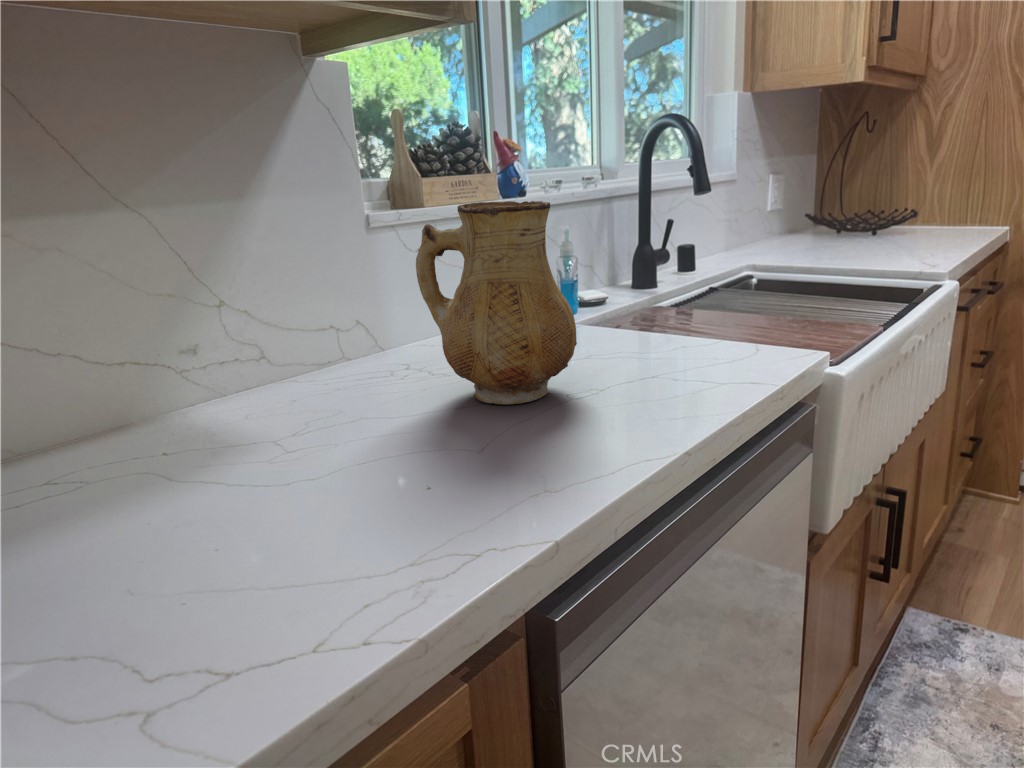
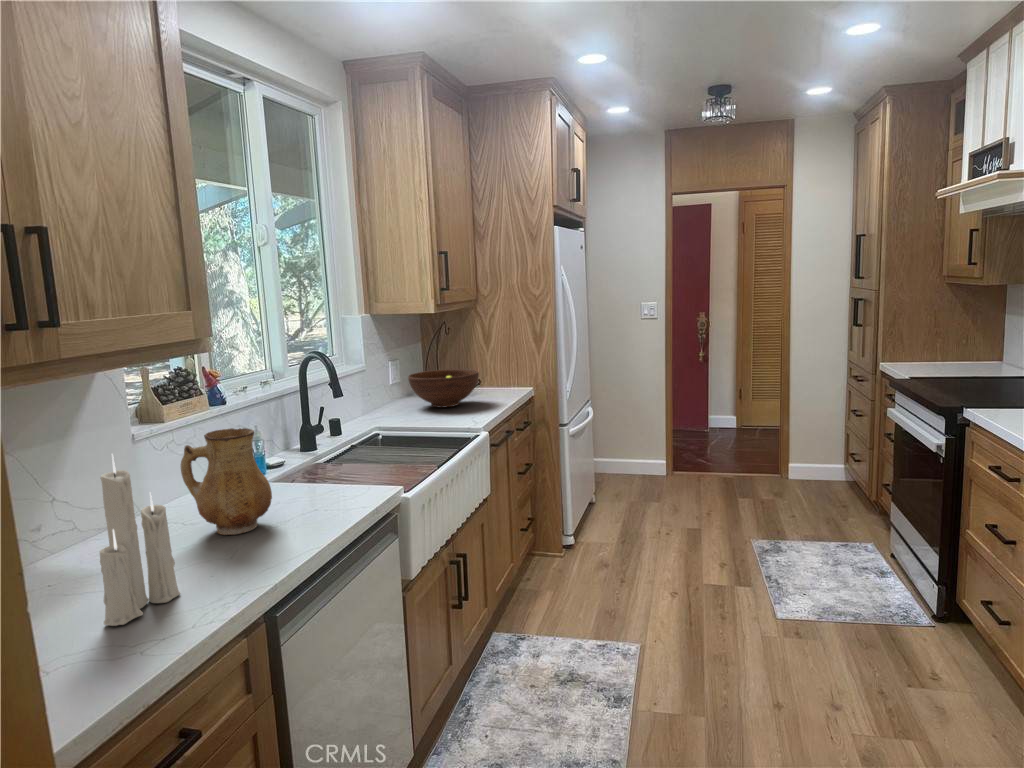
candle: none [146,146,354,592] -> present [100,454,180,626]
fruit bowl: none [801,185,926,243] -> present [408,369,479,408]

